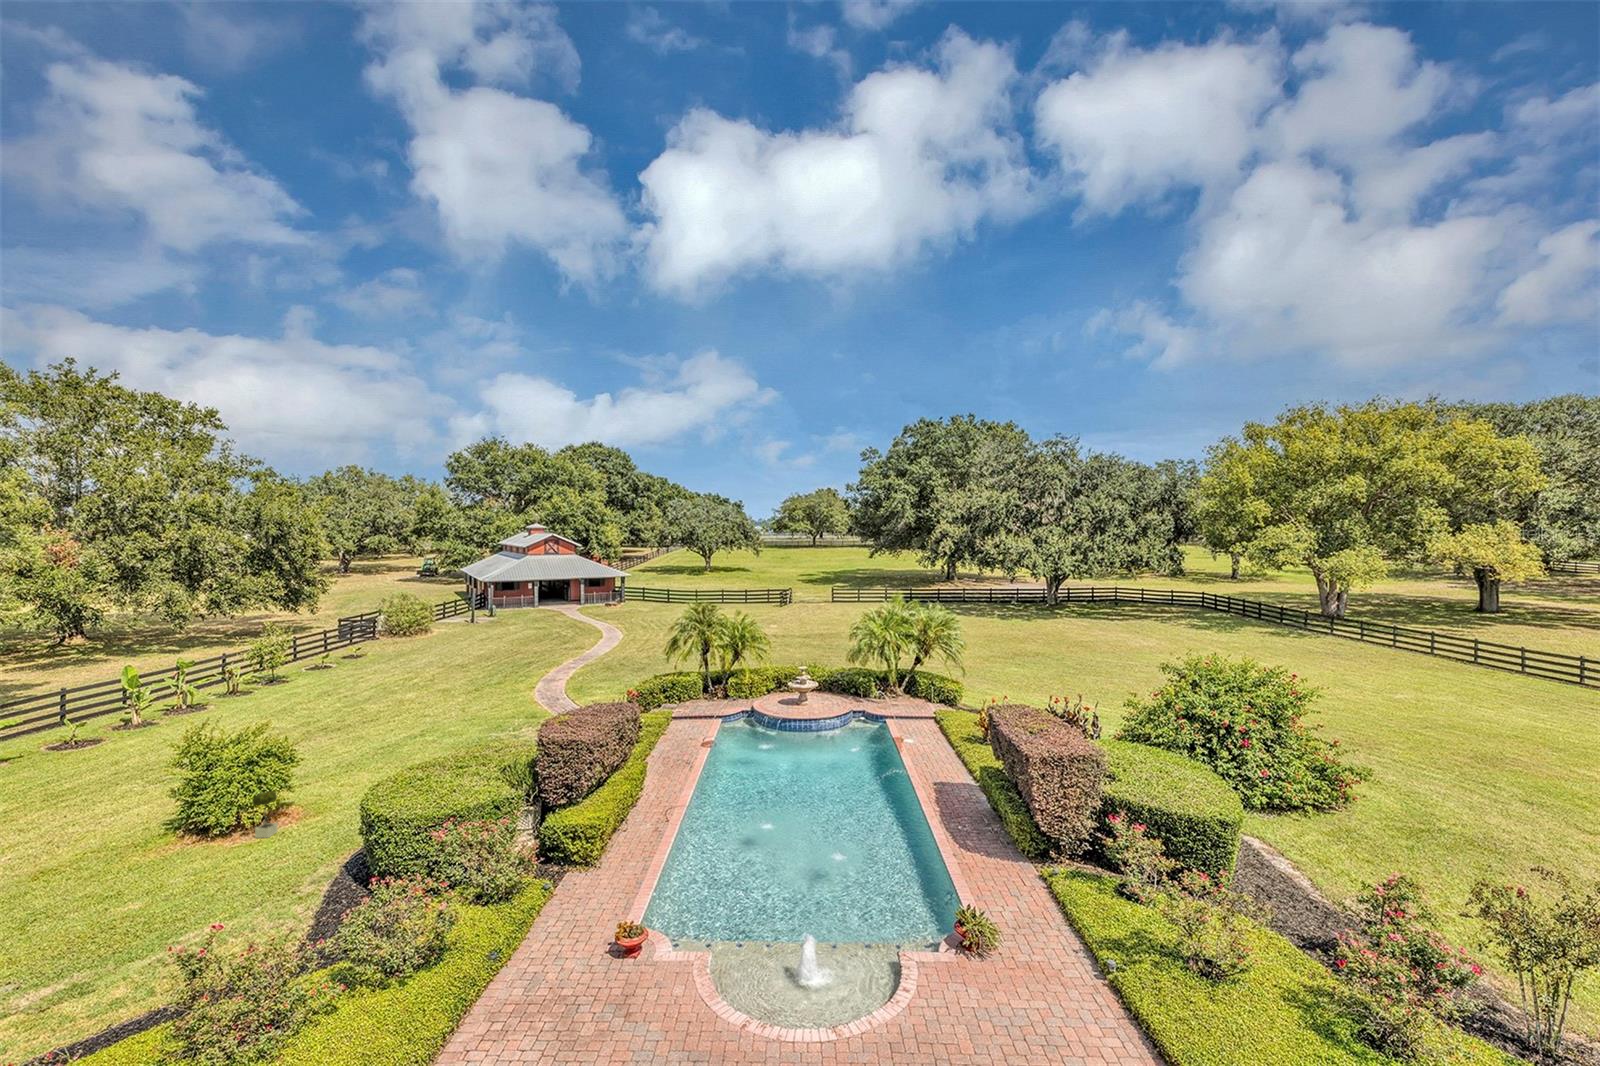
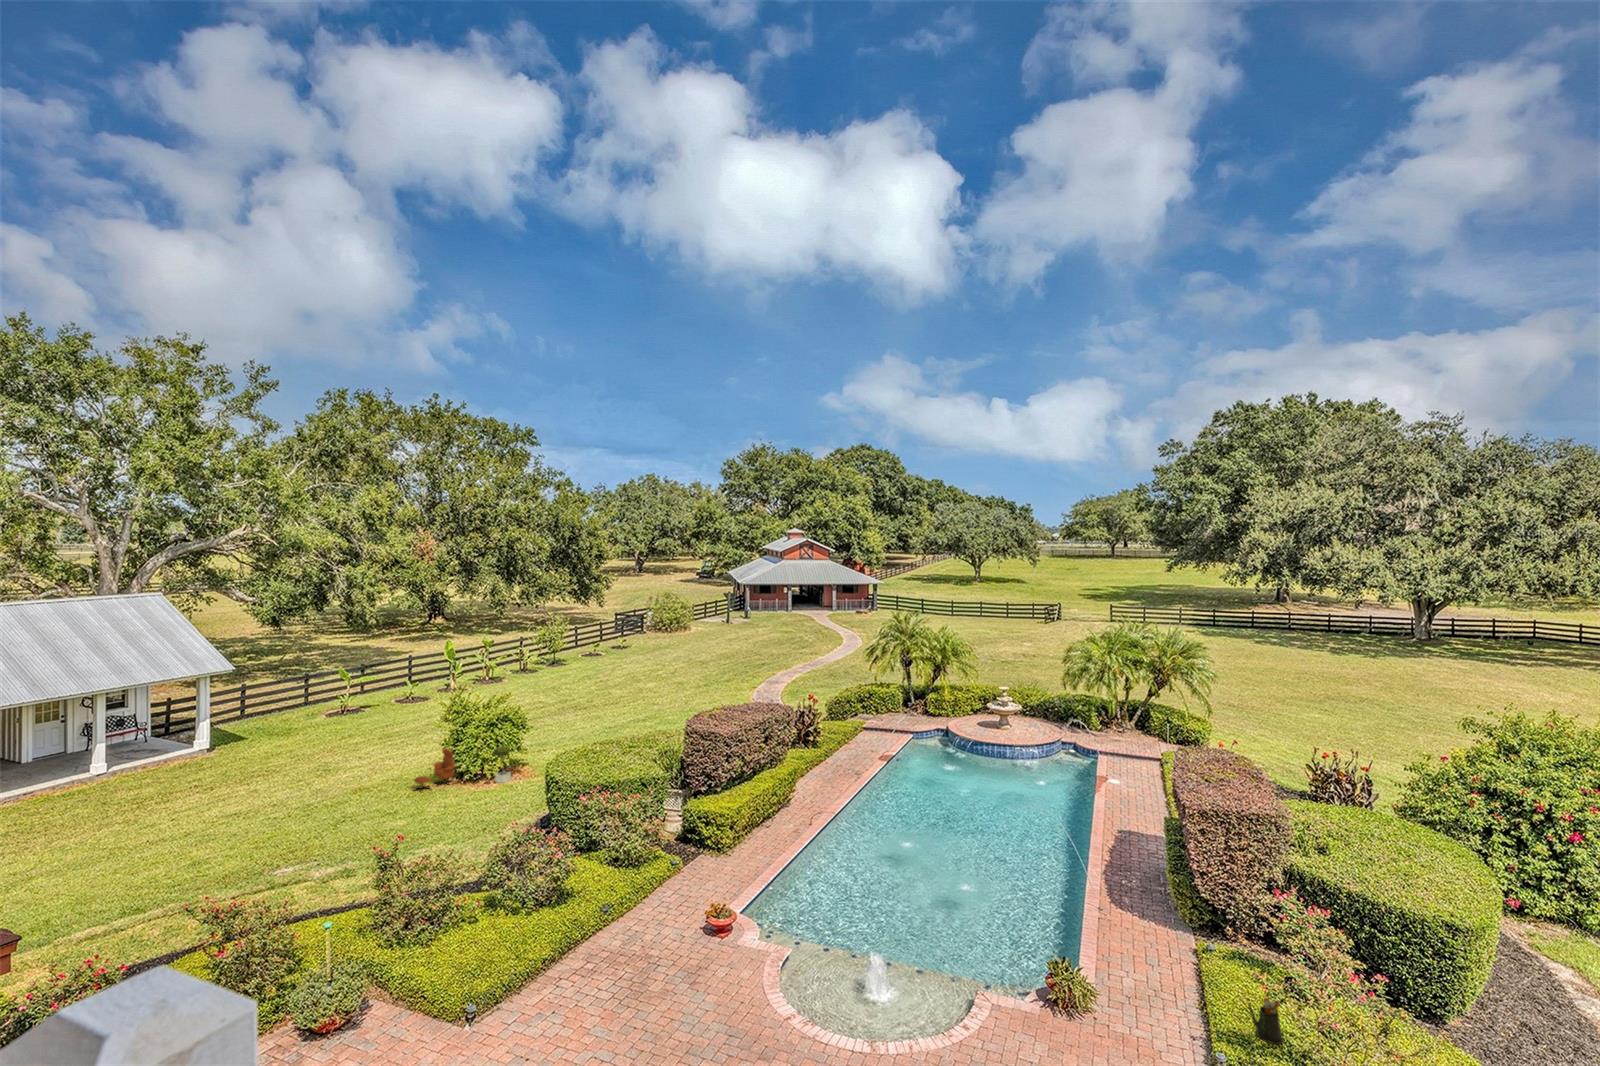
lounge chair: none [121,806,191,871] -> present [414,748,455,790]
watering can: none [1106,899,1136,936] -> present [1248,998,1283,1044]

